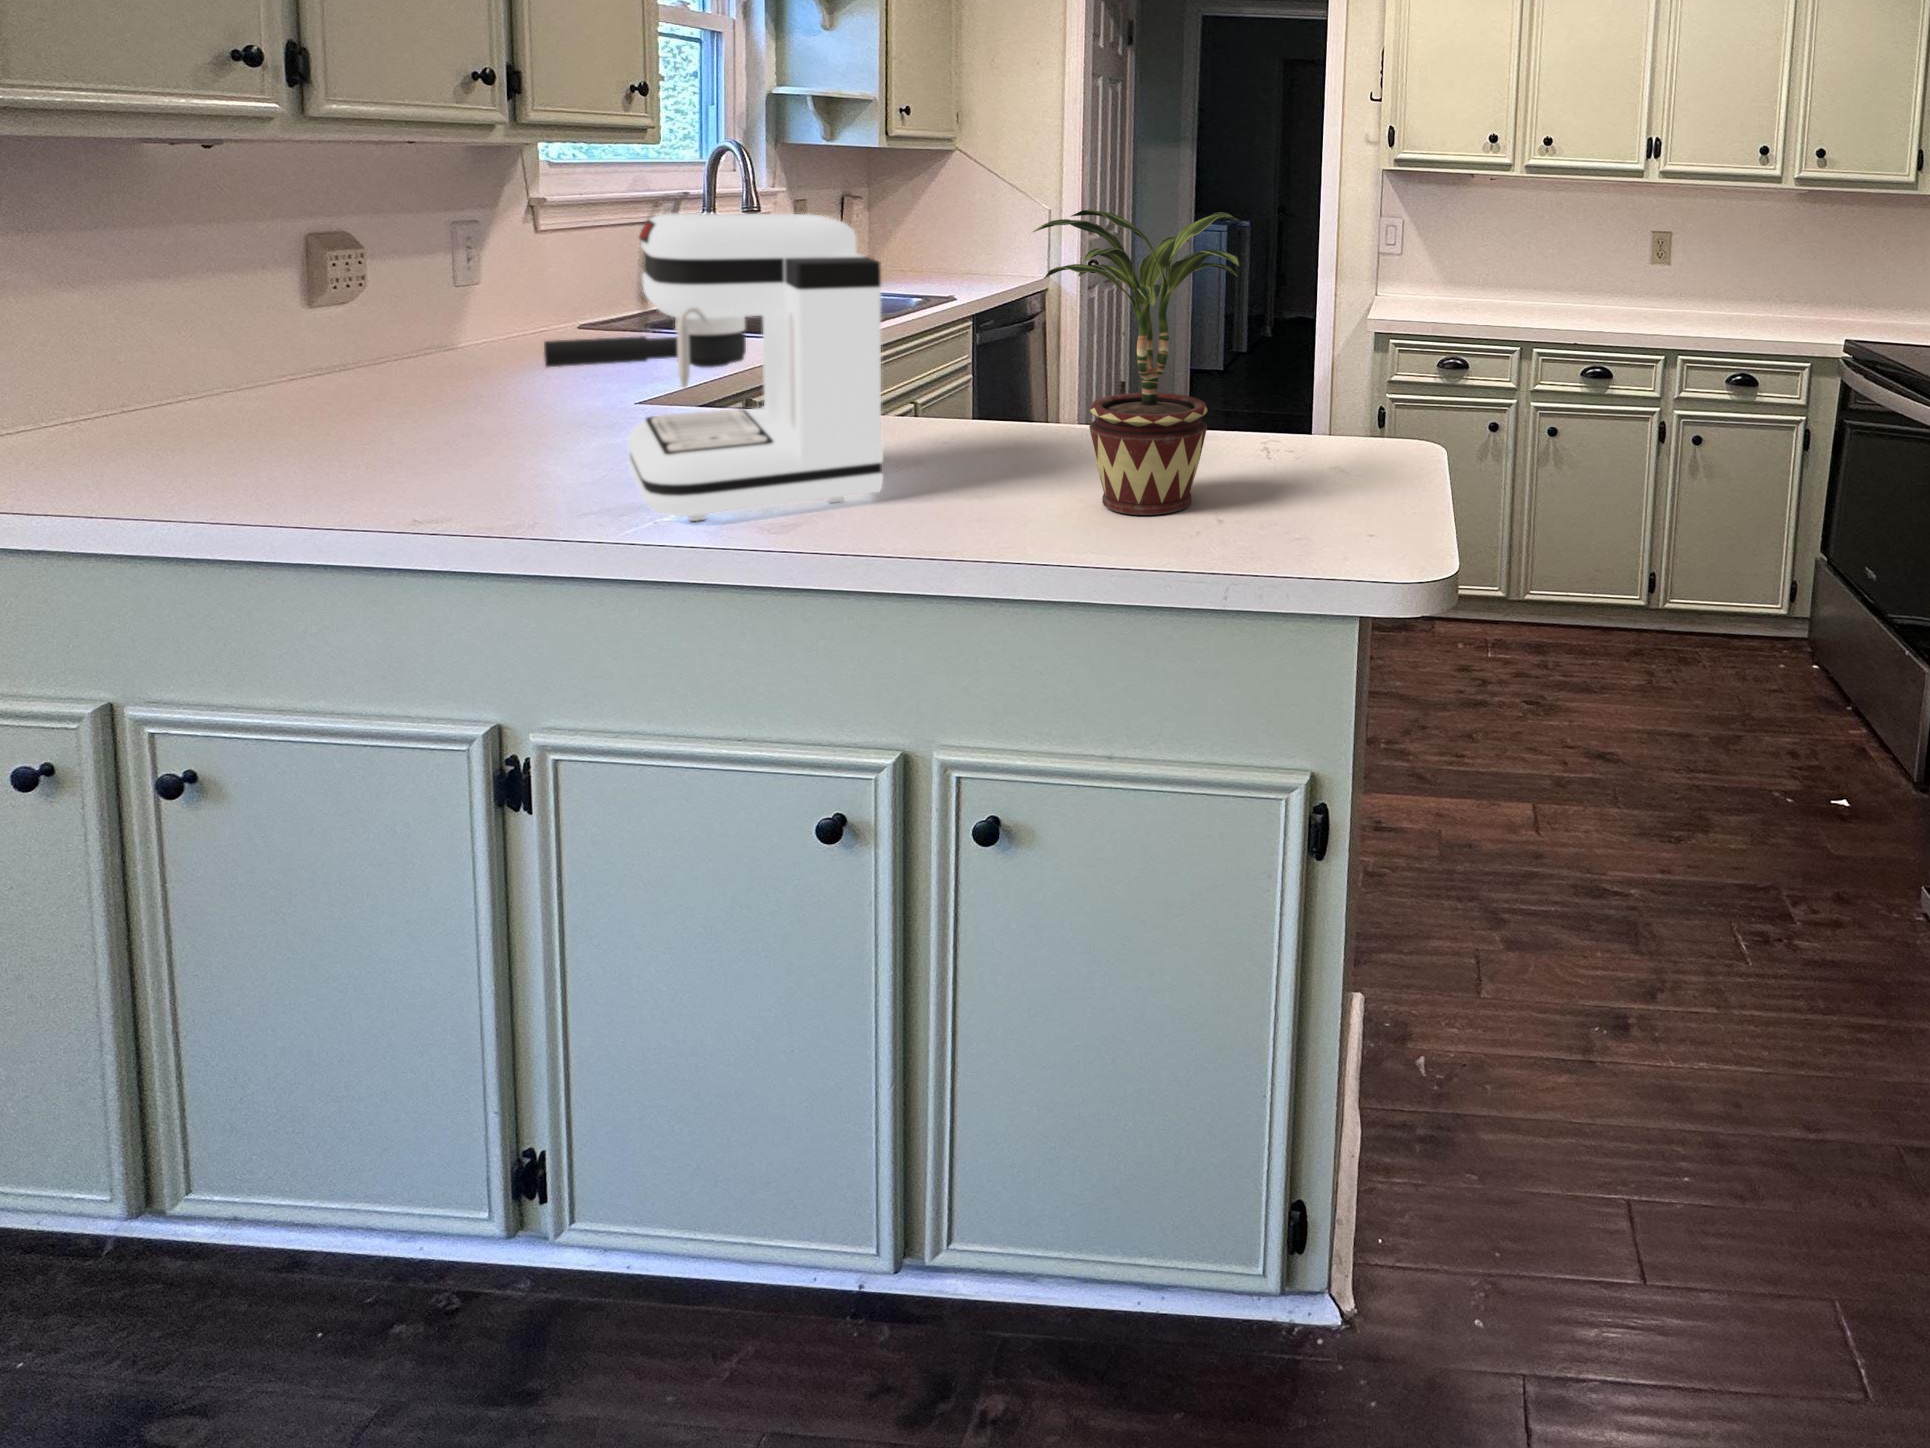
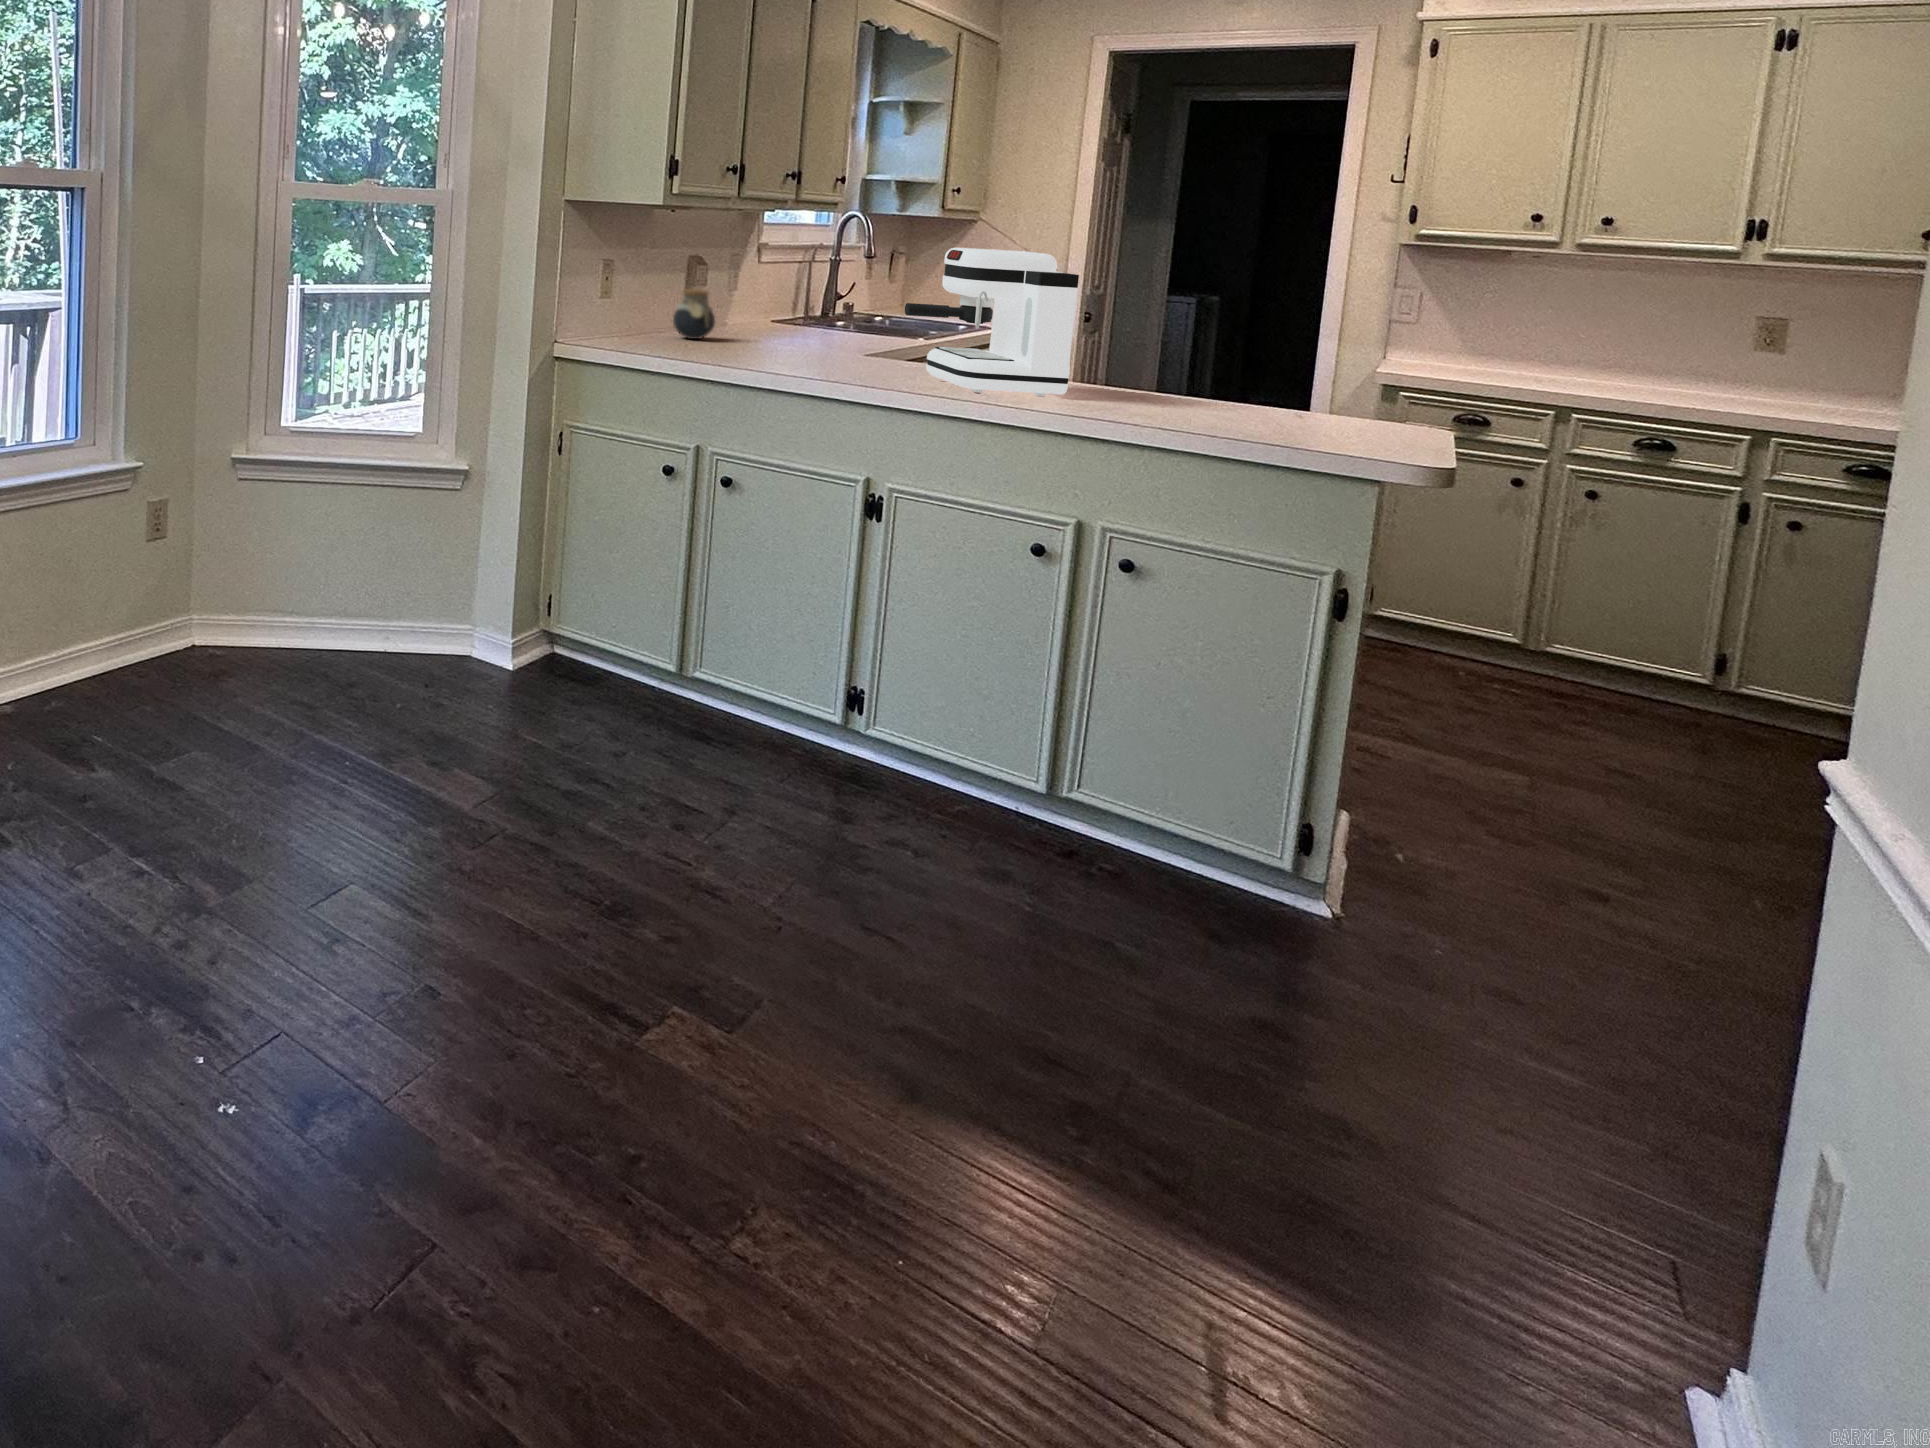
potted plant: present [1033,210,1239,515] -> none [1175,252,1310,421]
jar: none [195,308,311,412] -> present [673,289,715,339]

